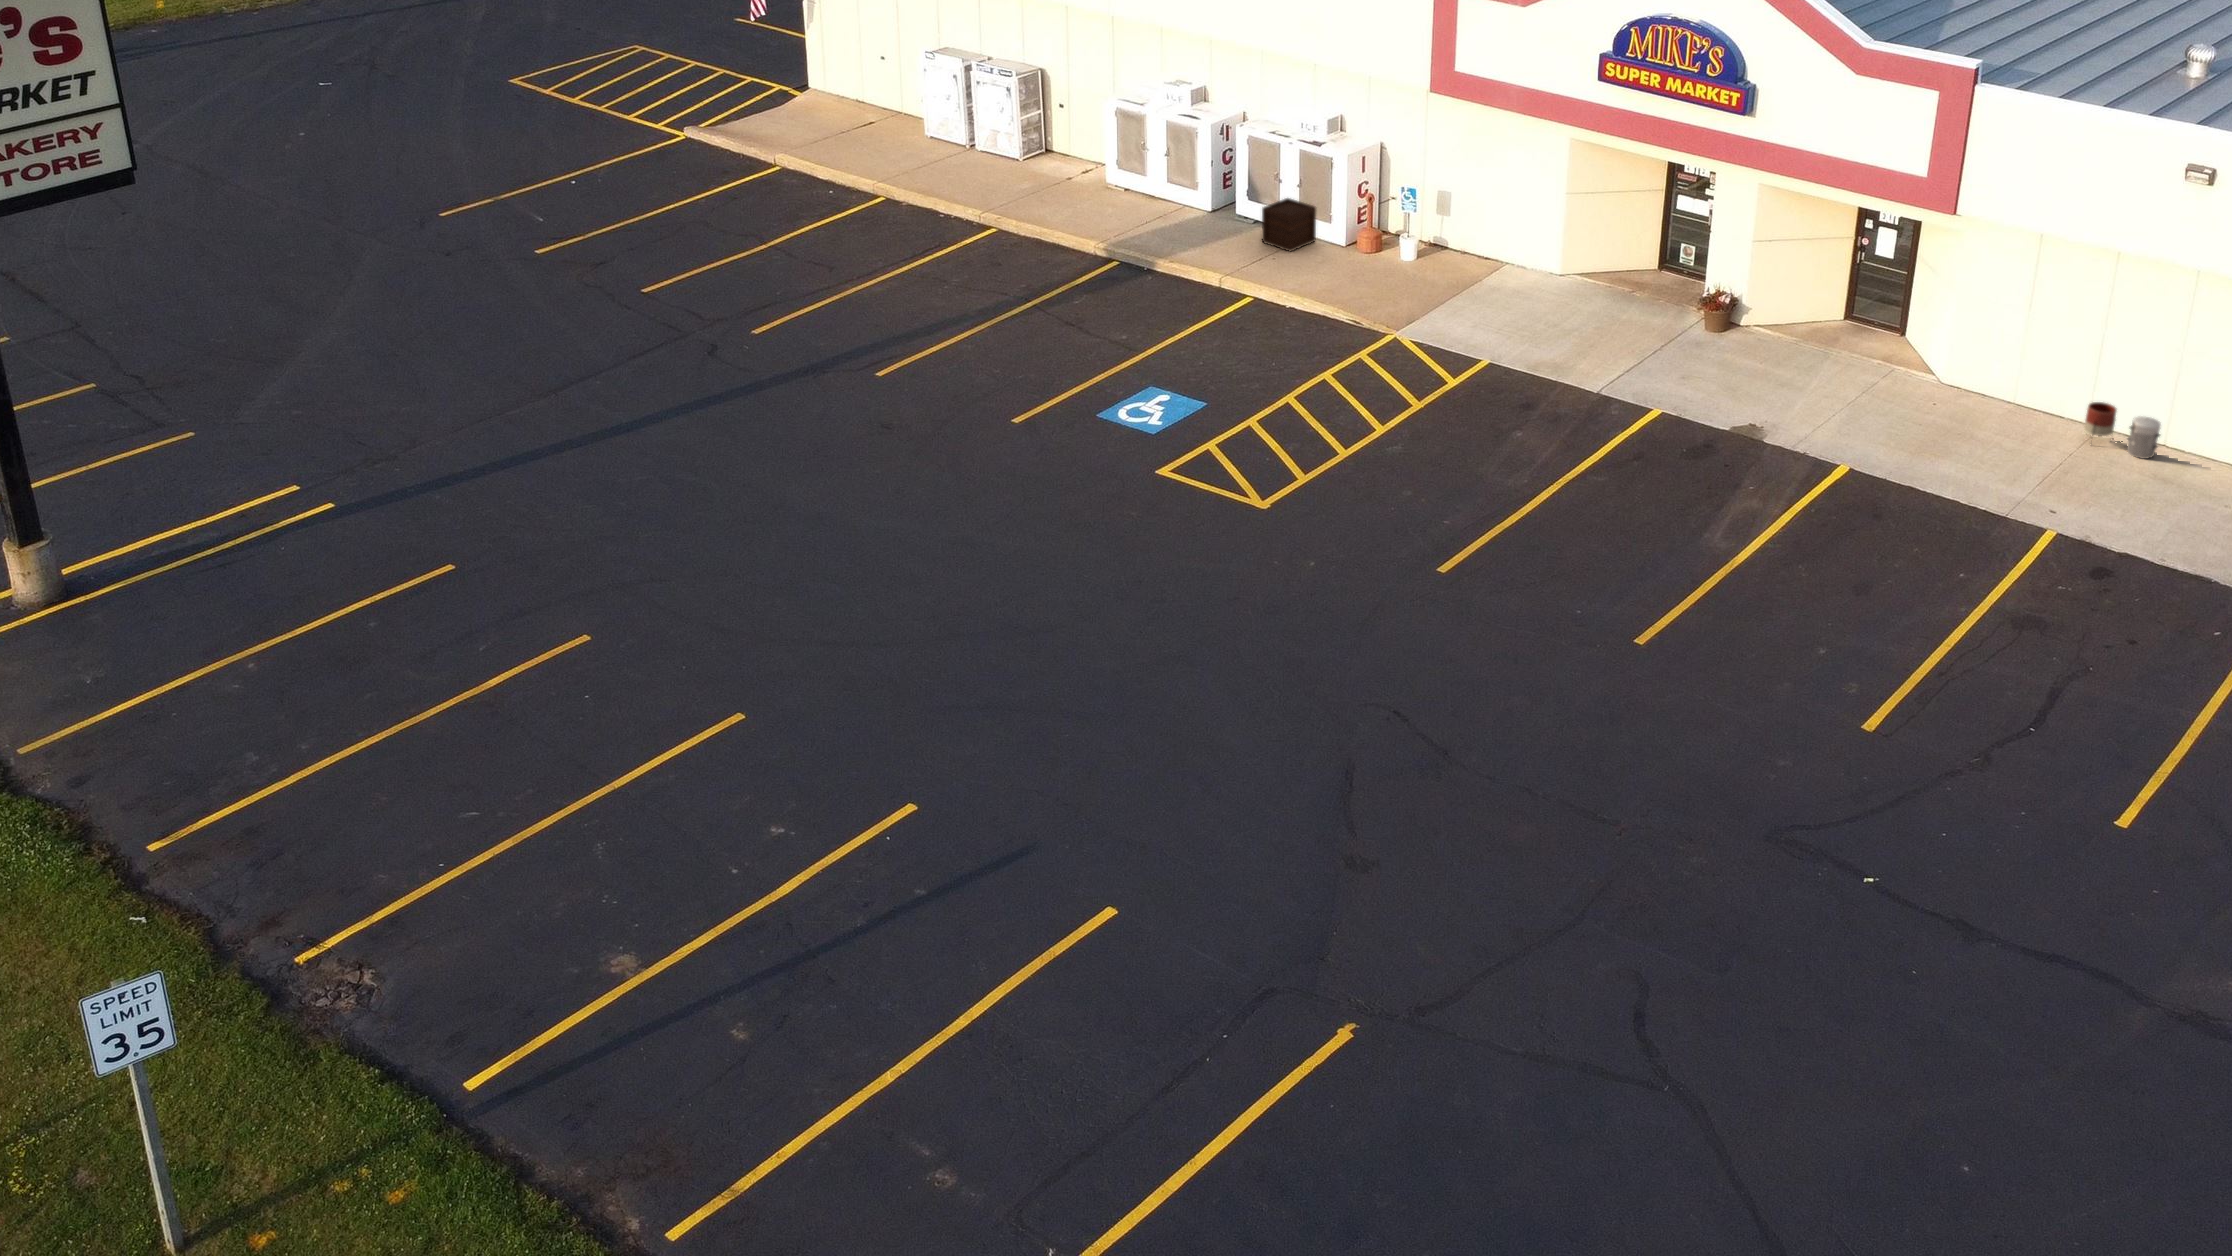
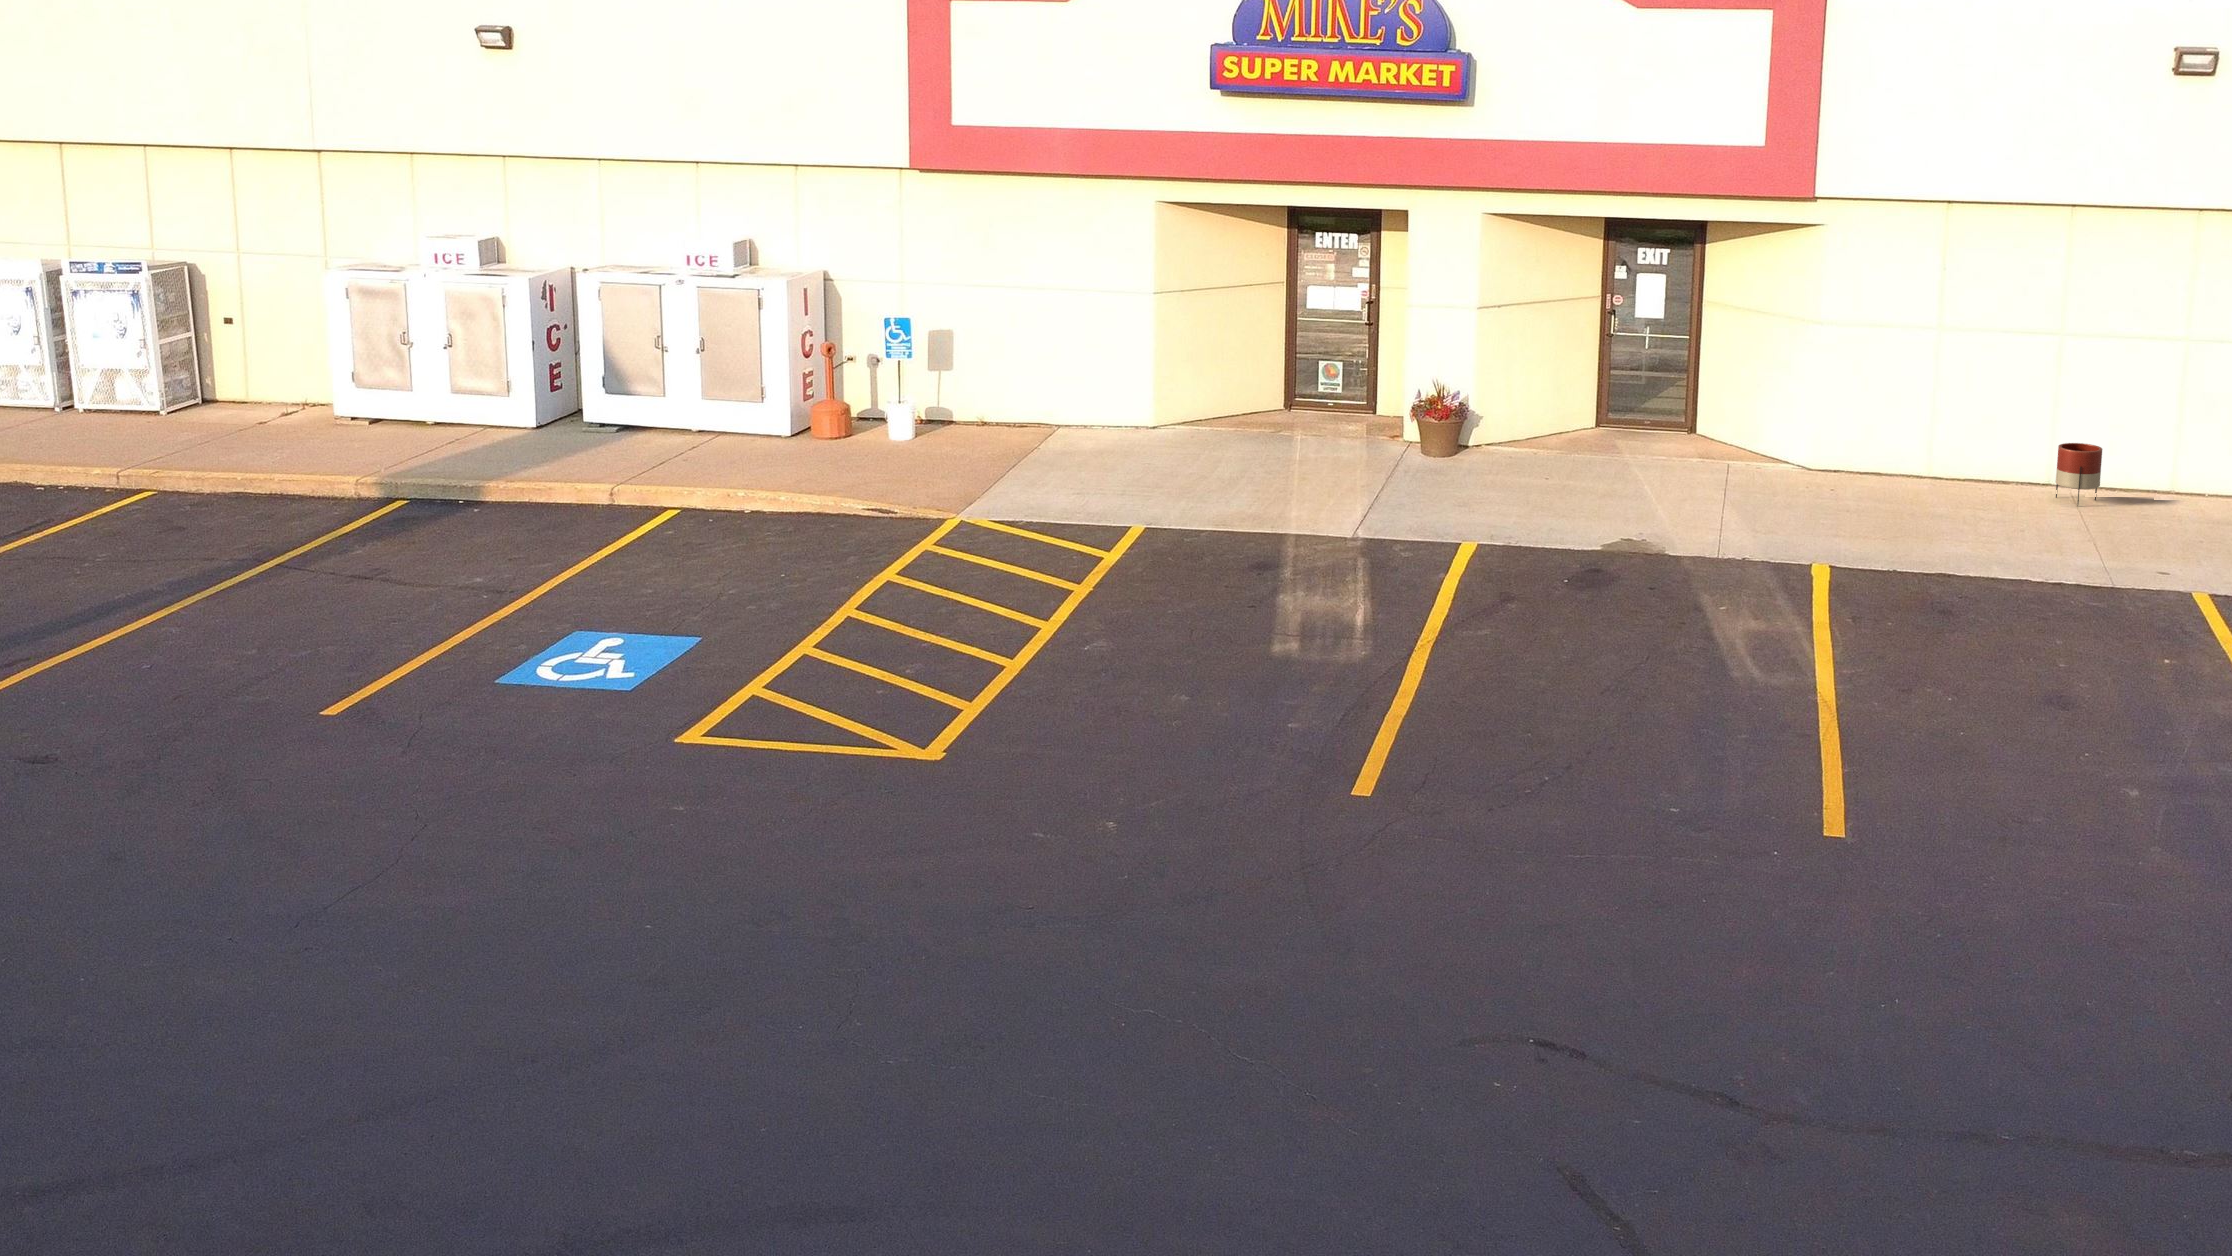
wooden crate: present [1262,198,1316,251] -> none [643,381,735,460]
waste bin: present [2127,416,2161,459] -> none [2125,447,2177,510]

